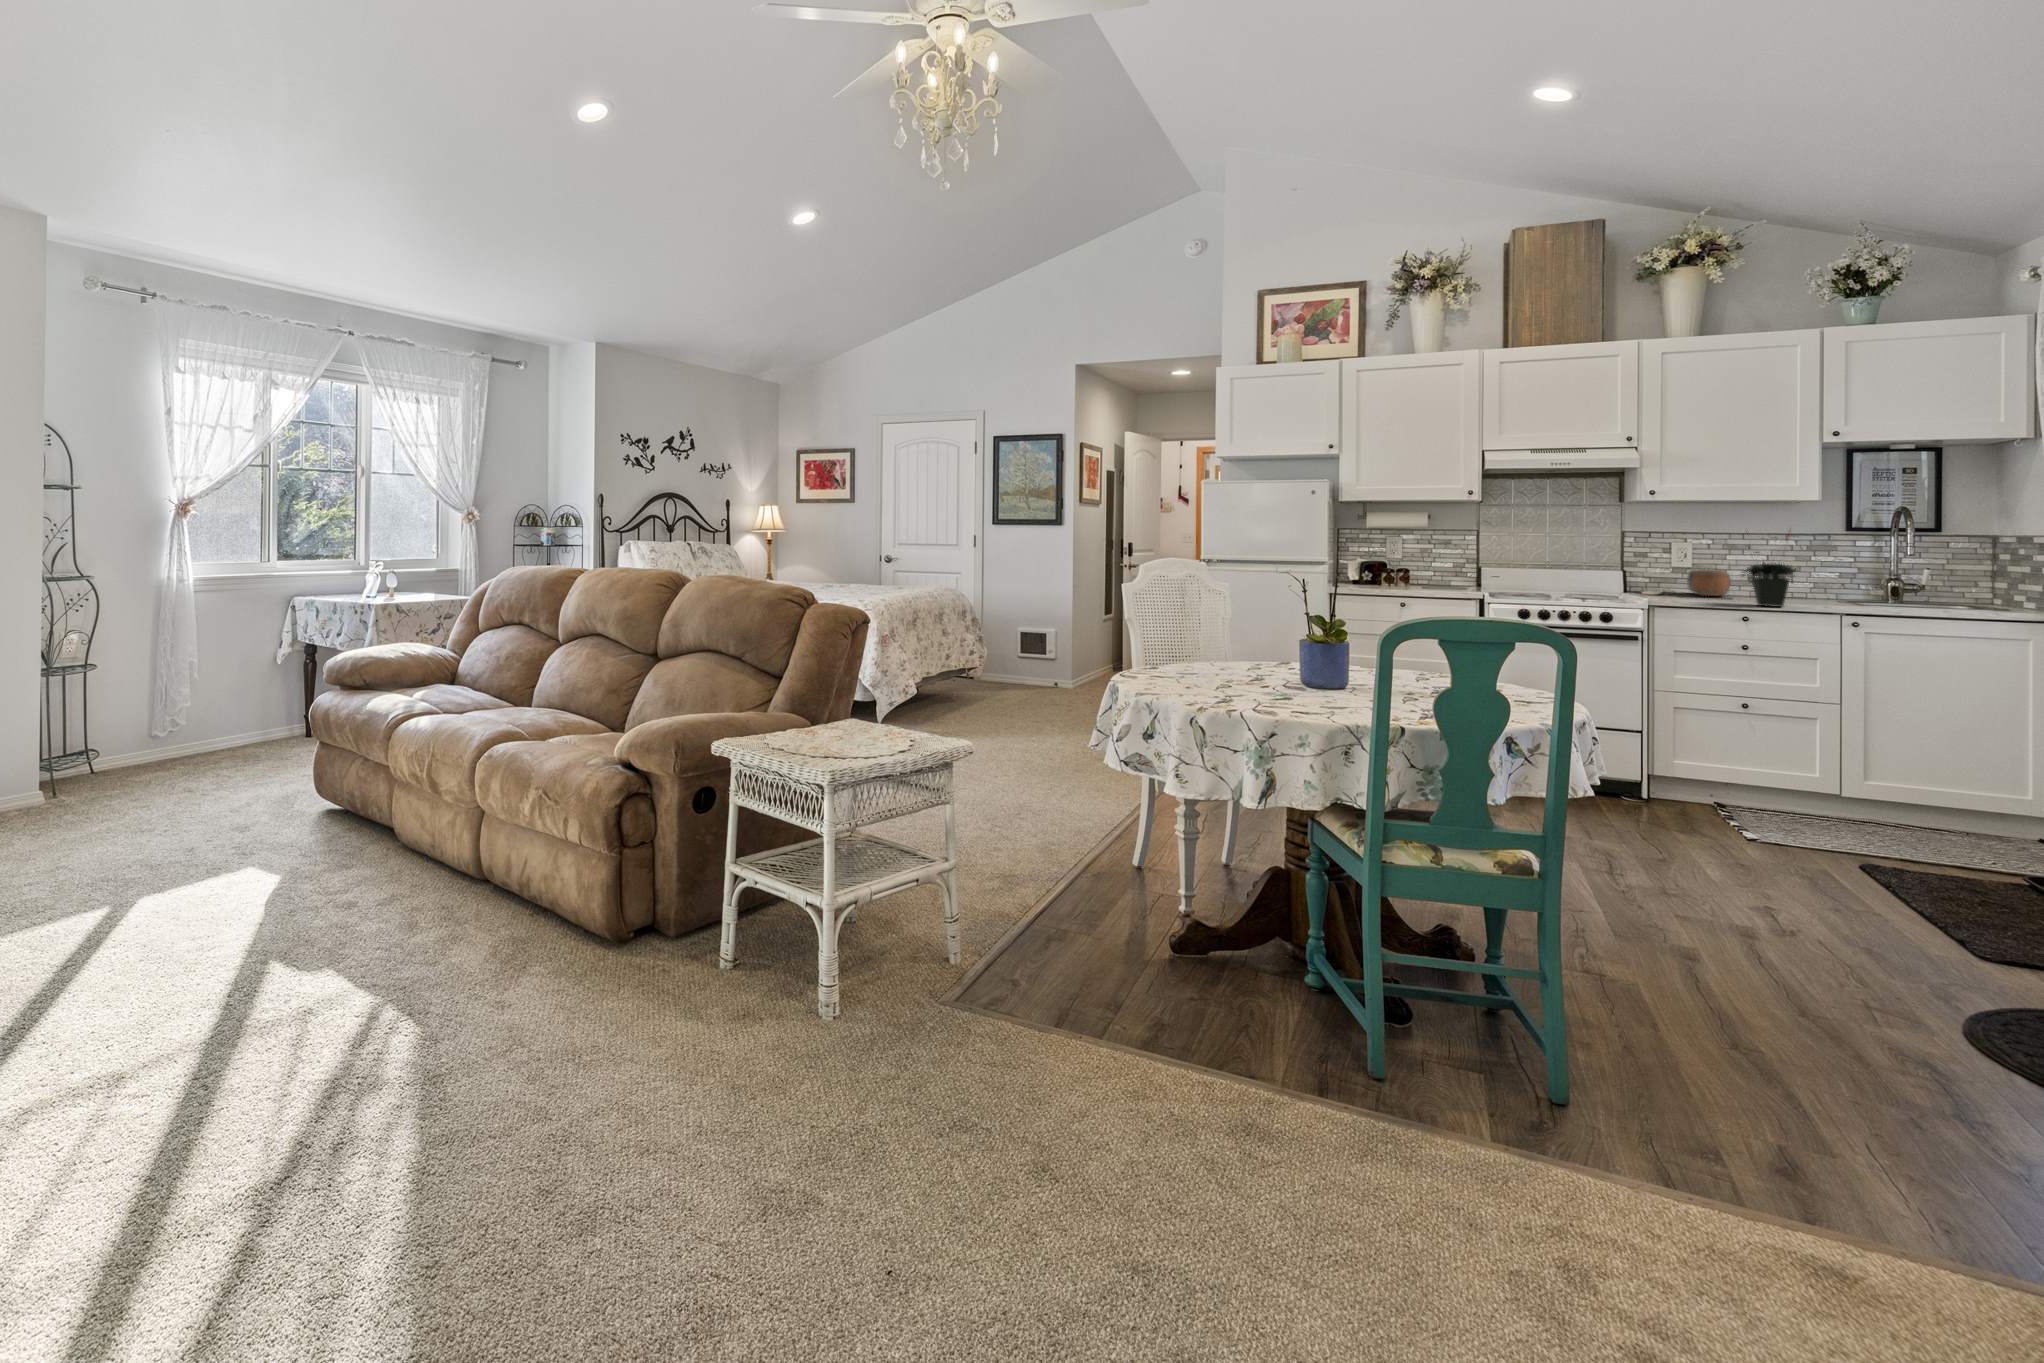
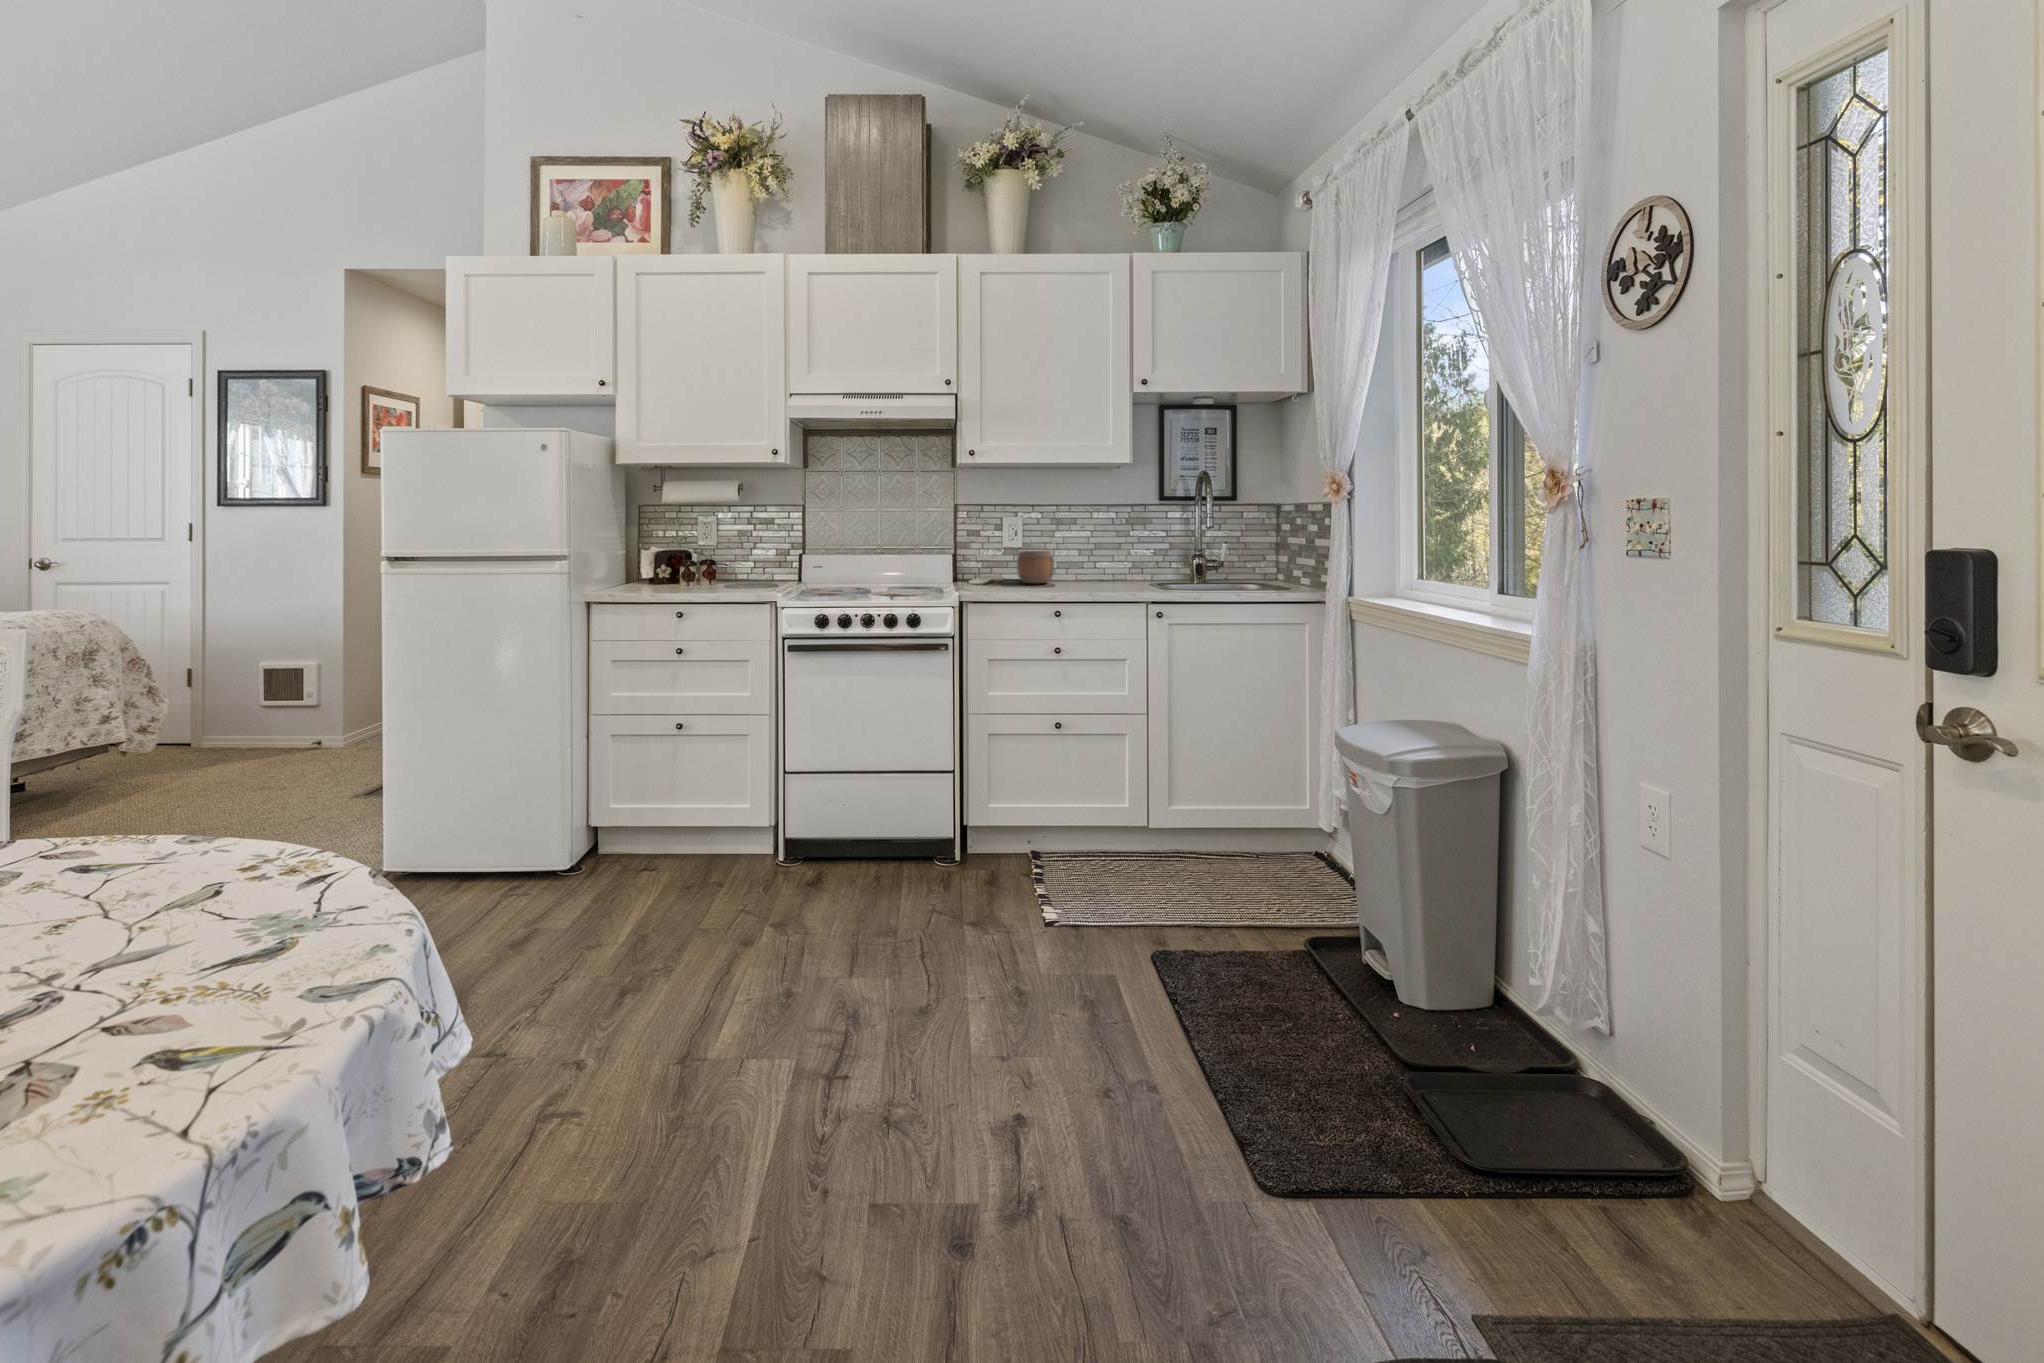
potted plant: present [1742,534,1796,607] -> none [1056,494,1108,596]

